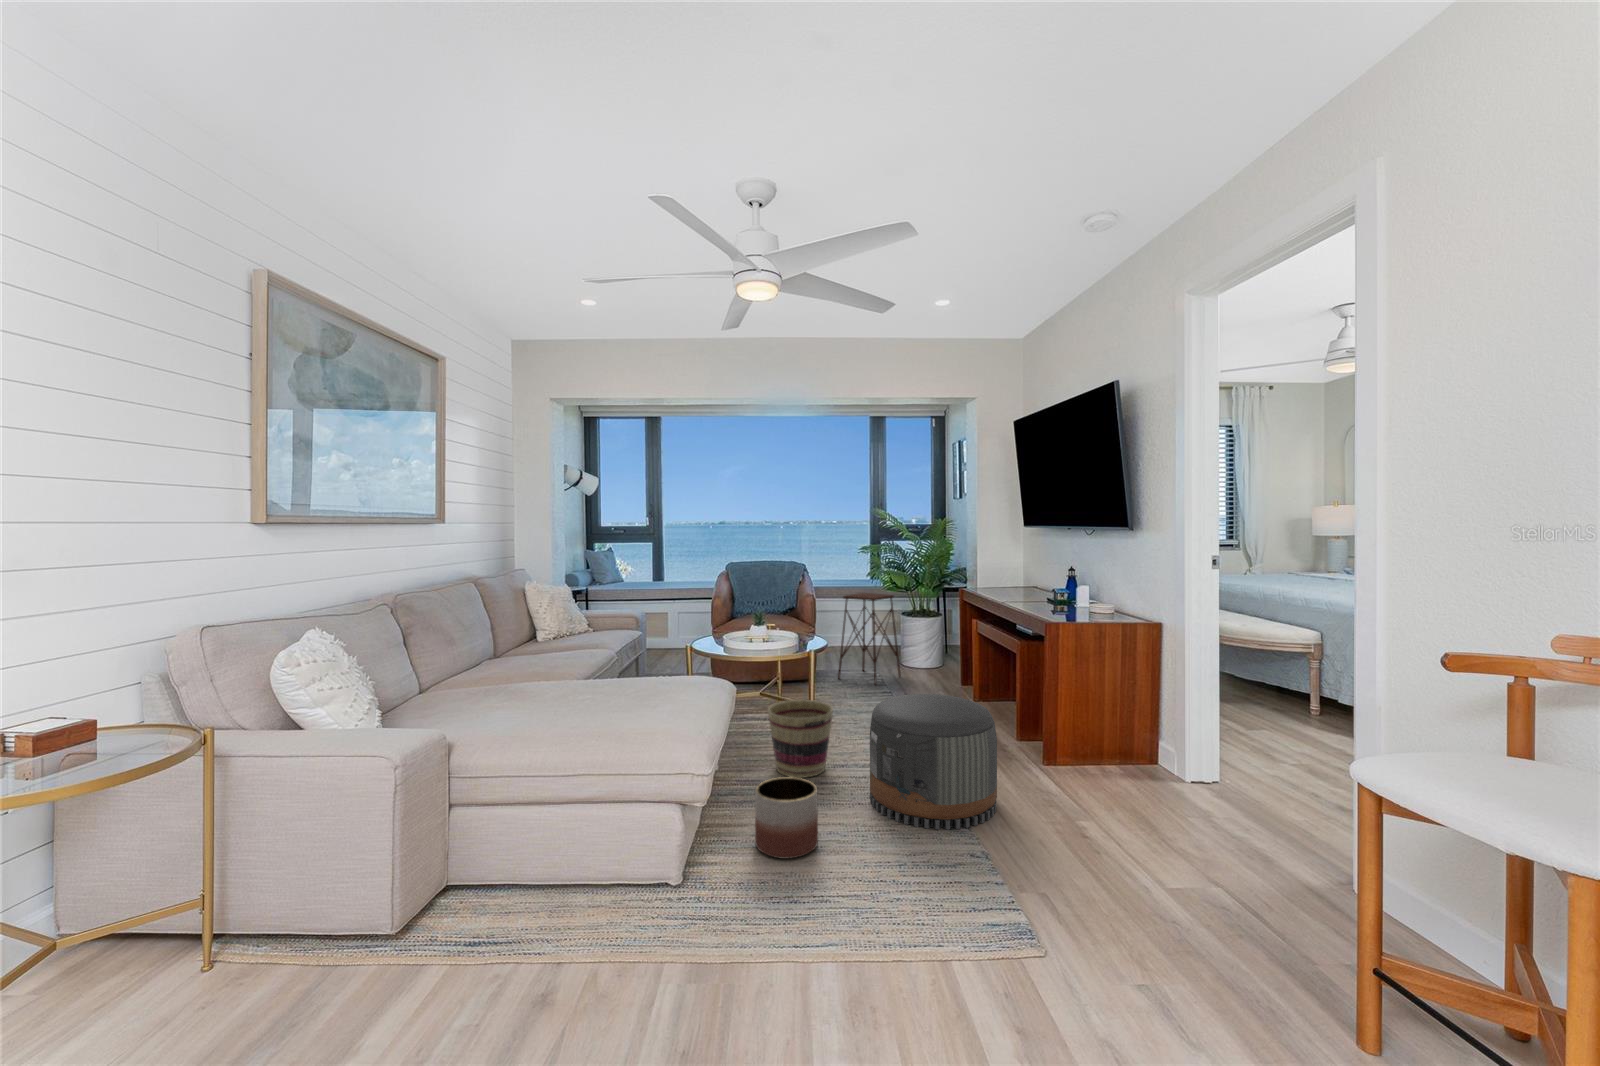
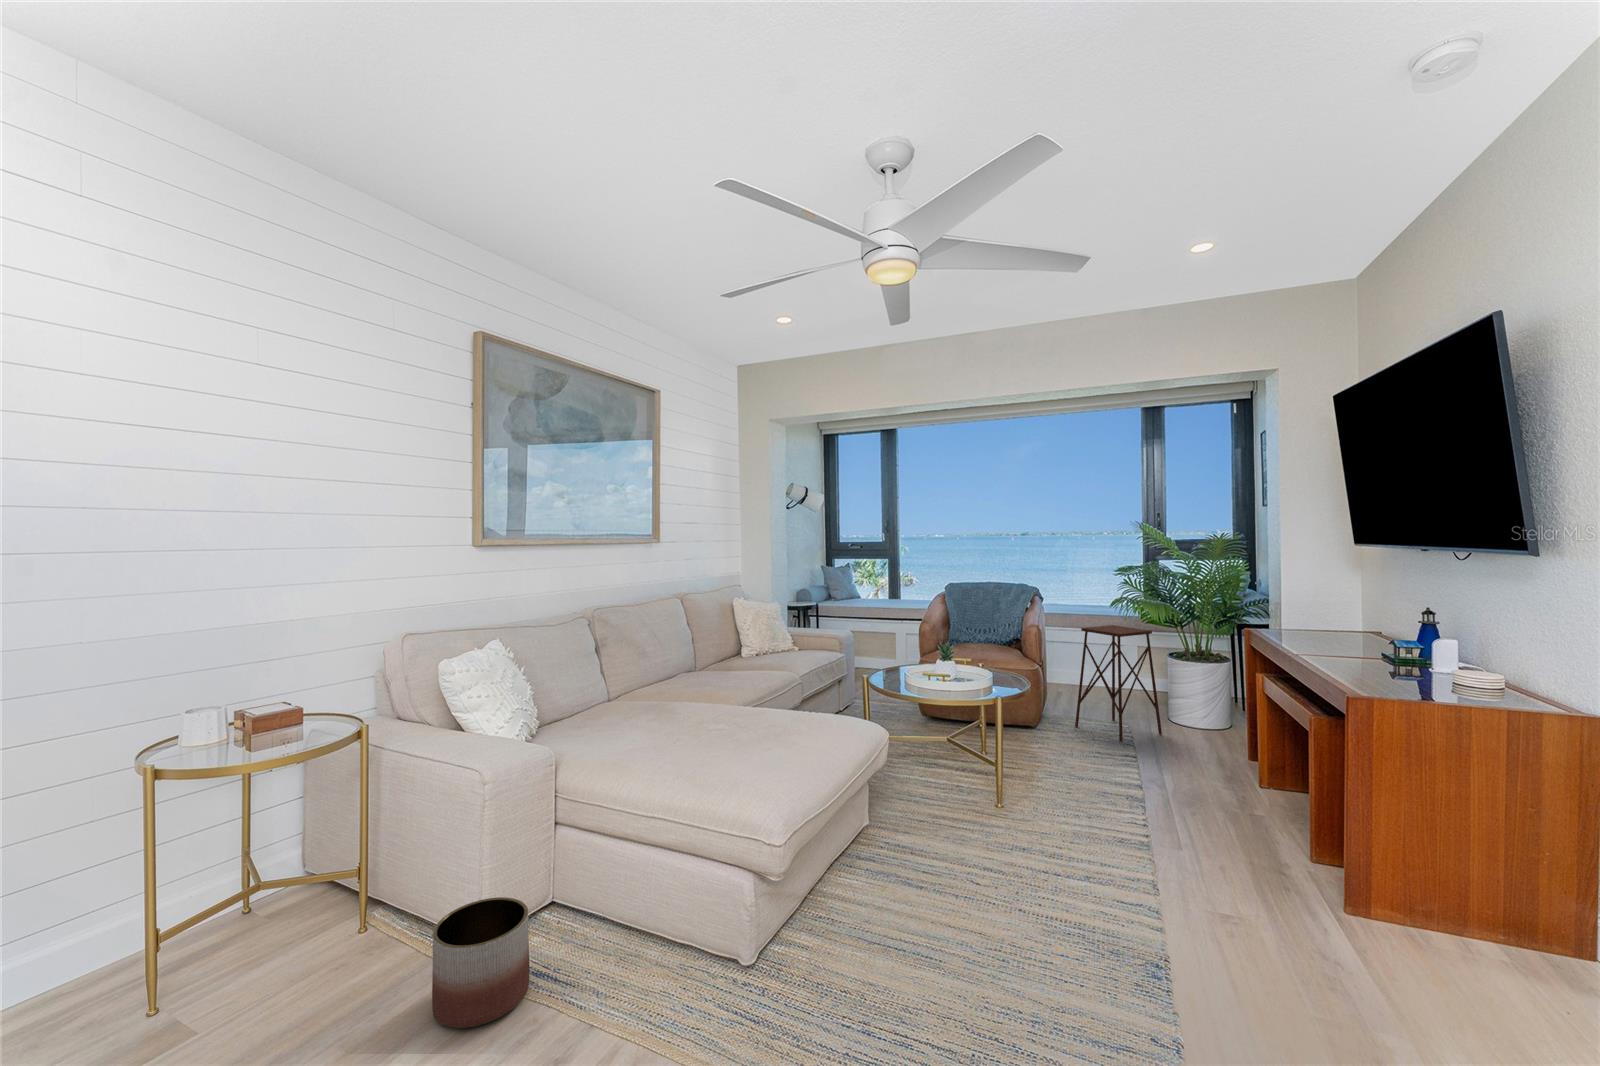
pouf: present [870,694,997,829] -> none [1036,775,1229,988]
basket: present [768,700,833,778] -> none [930,755,1011,855]
planter: present [755,777,818,859] -> present [432,897,530,1028]

